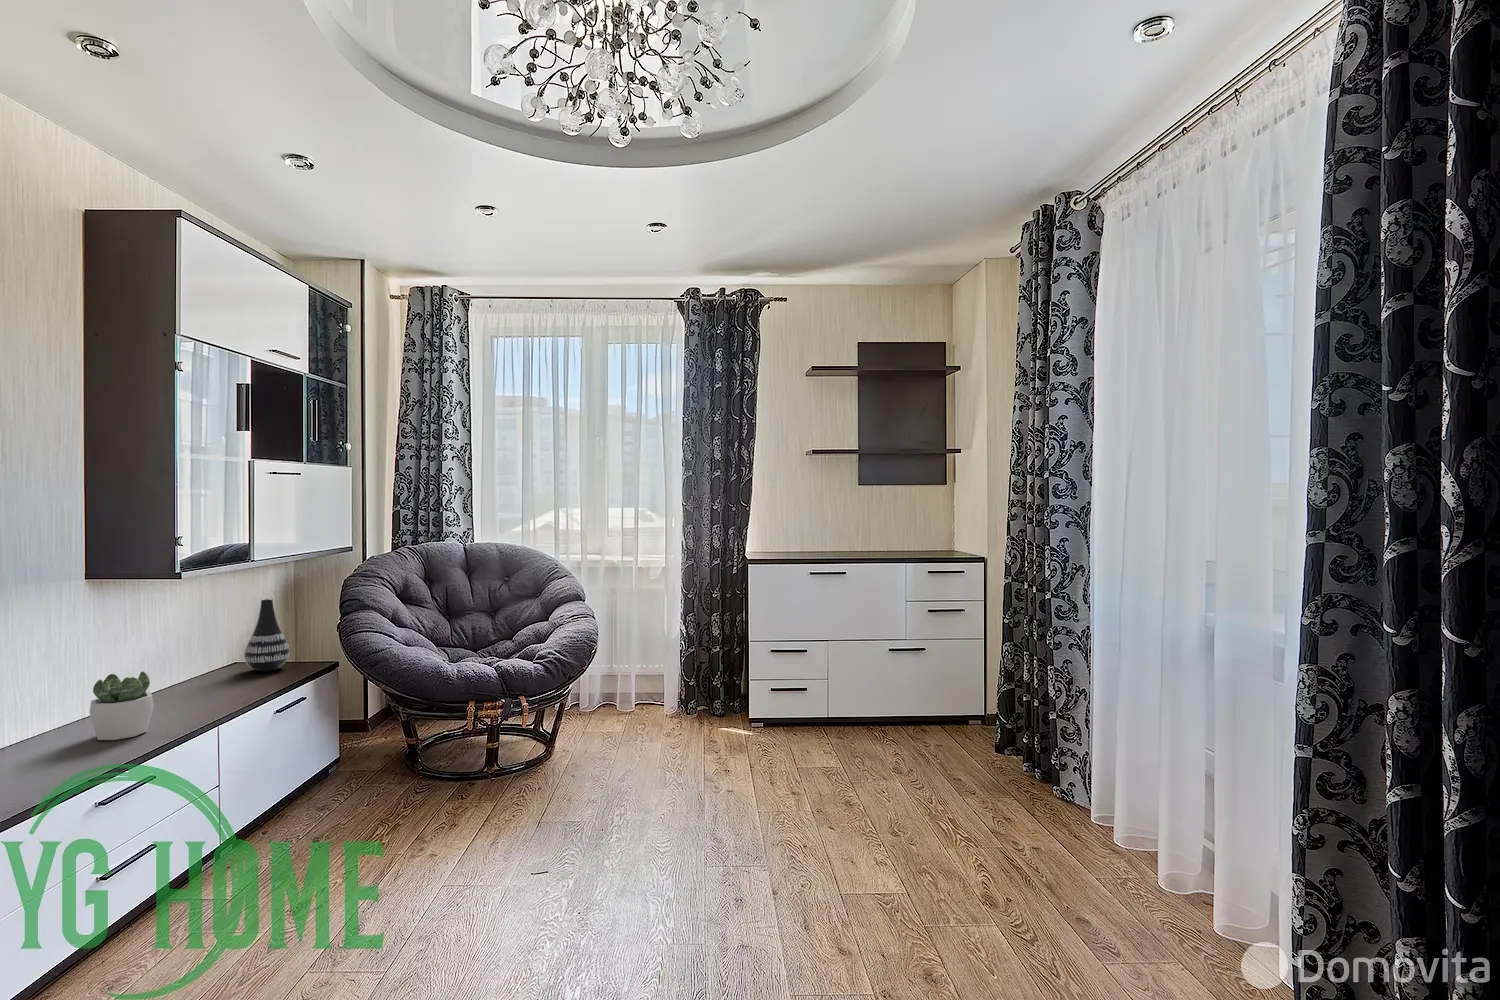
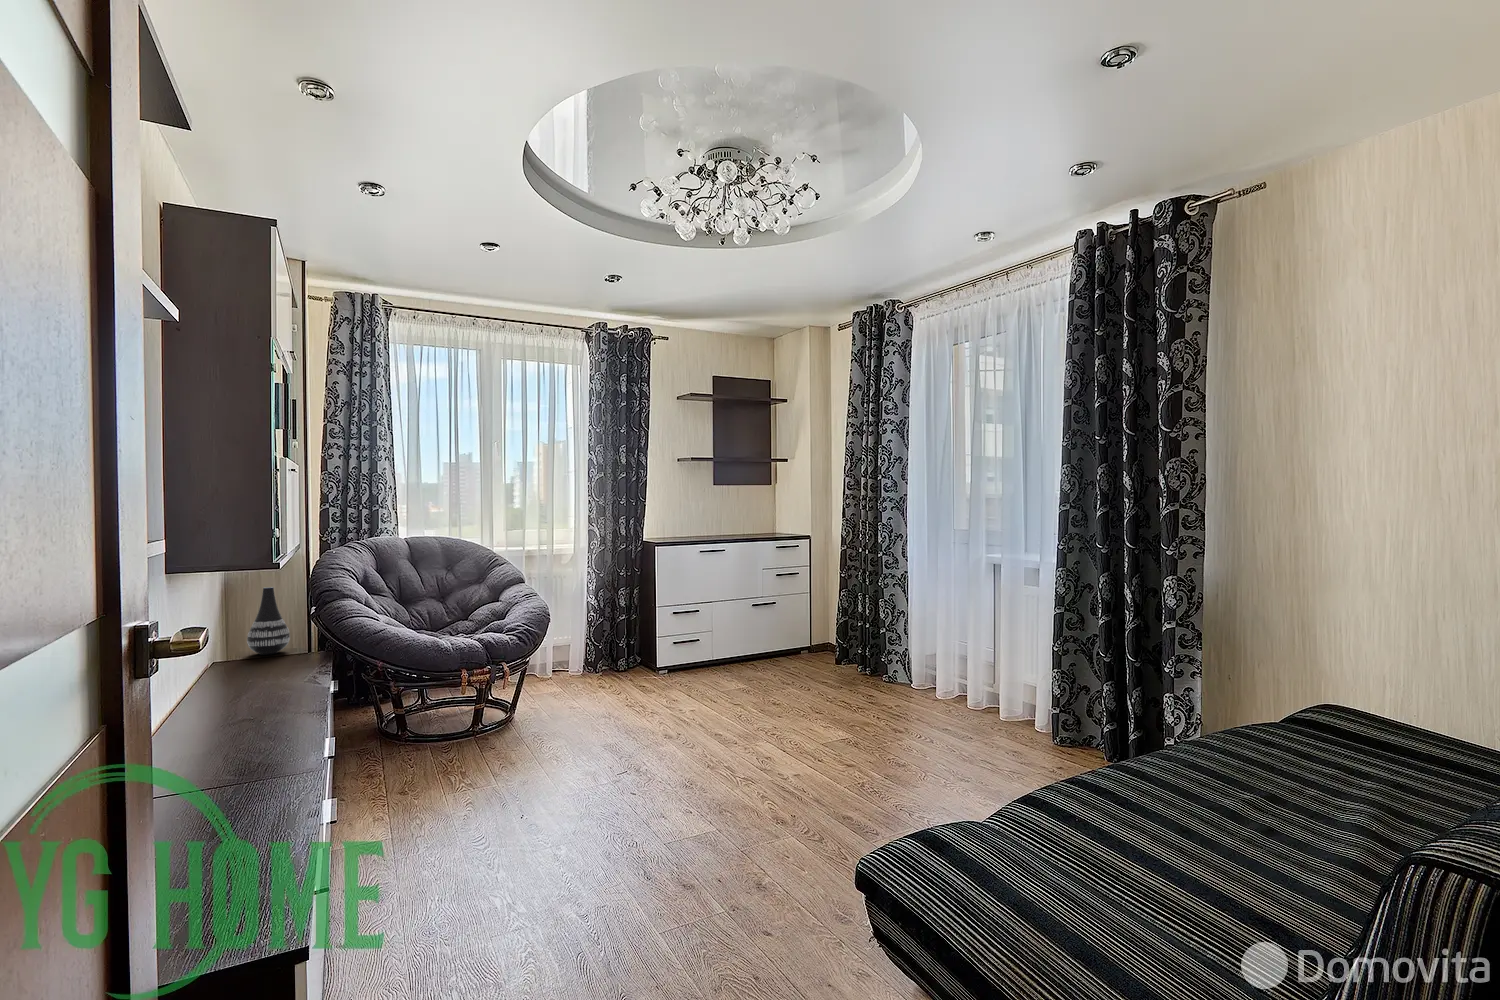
succulent plant: present [90,672,154,740] -> none [222,644,278,704]

